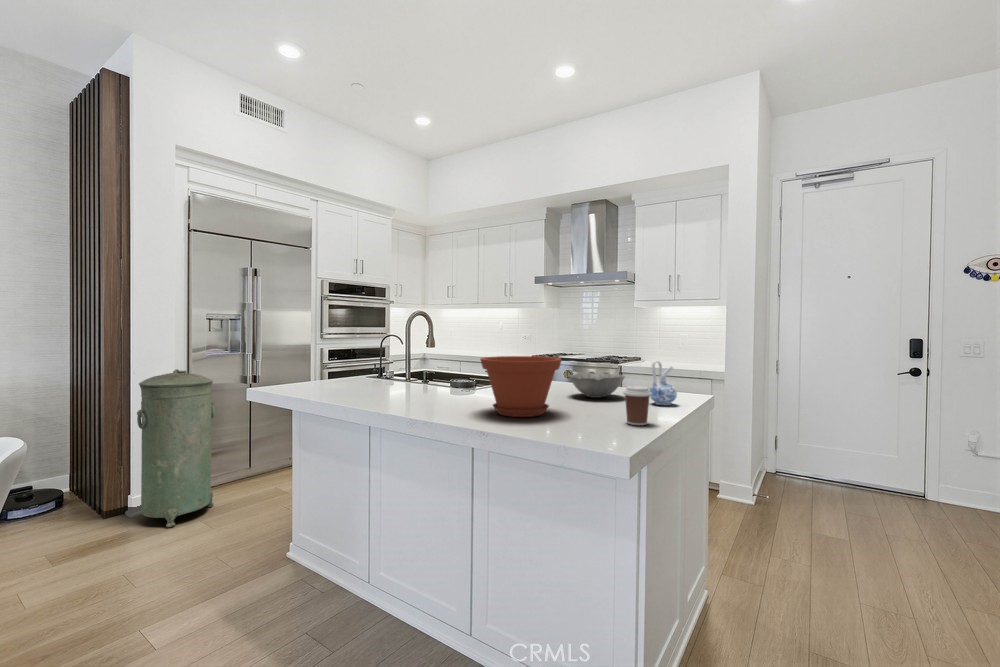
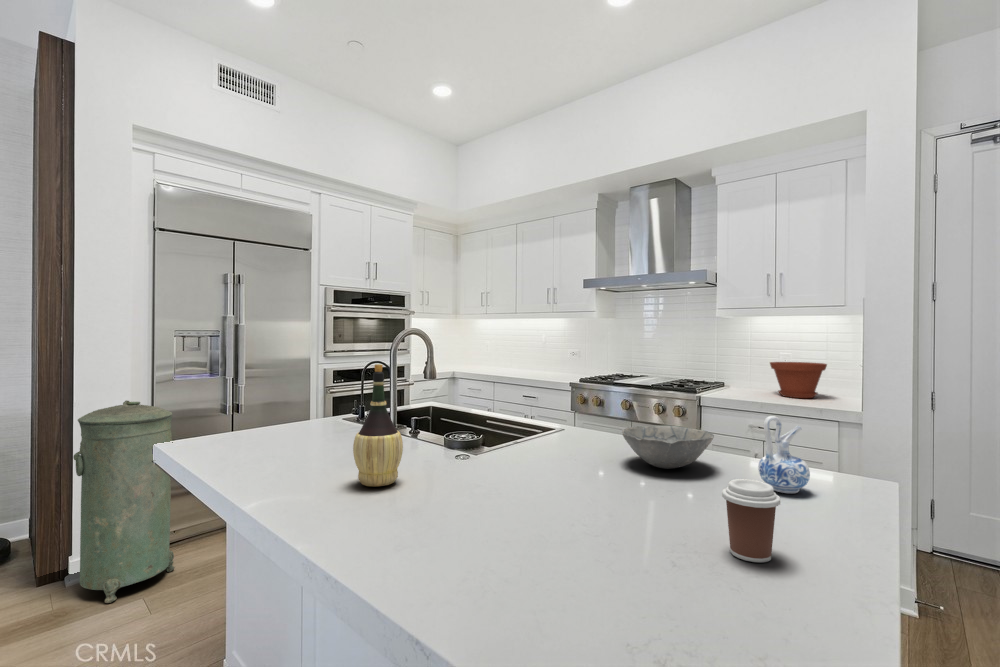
wine bottle: none [403,330,434,406] -> present [353,364,403,486]
plant pot: present [480,356,562,417] -> present [770,362,827,398]

